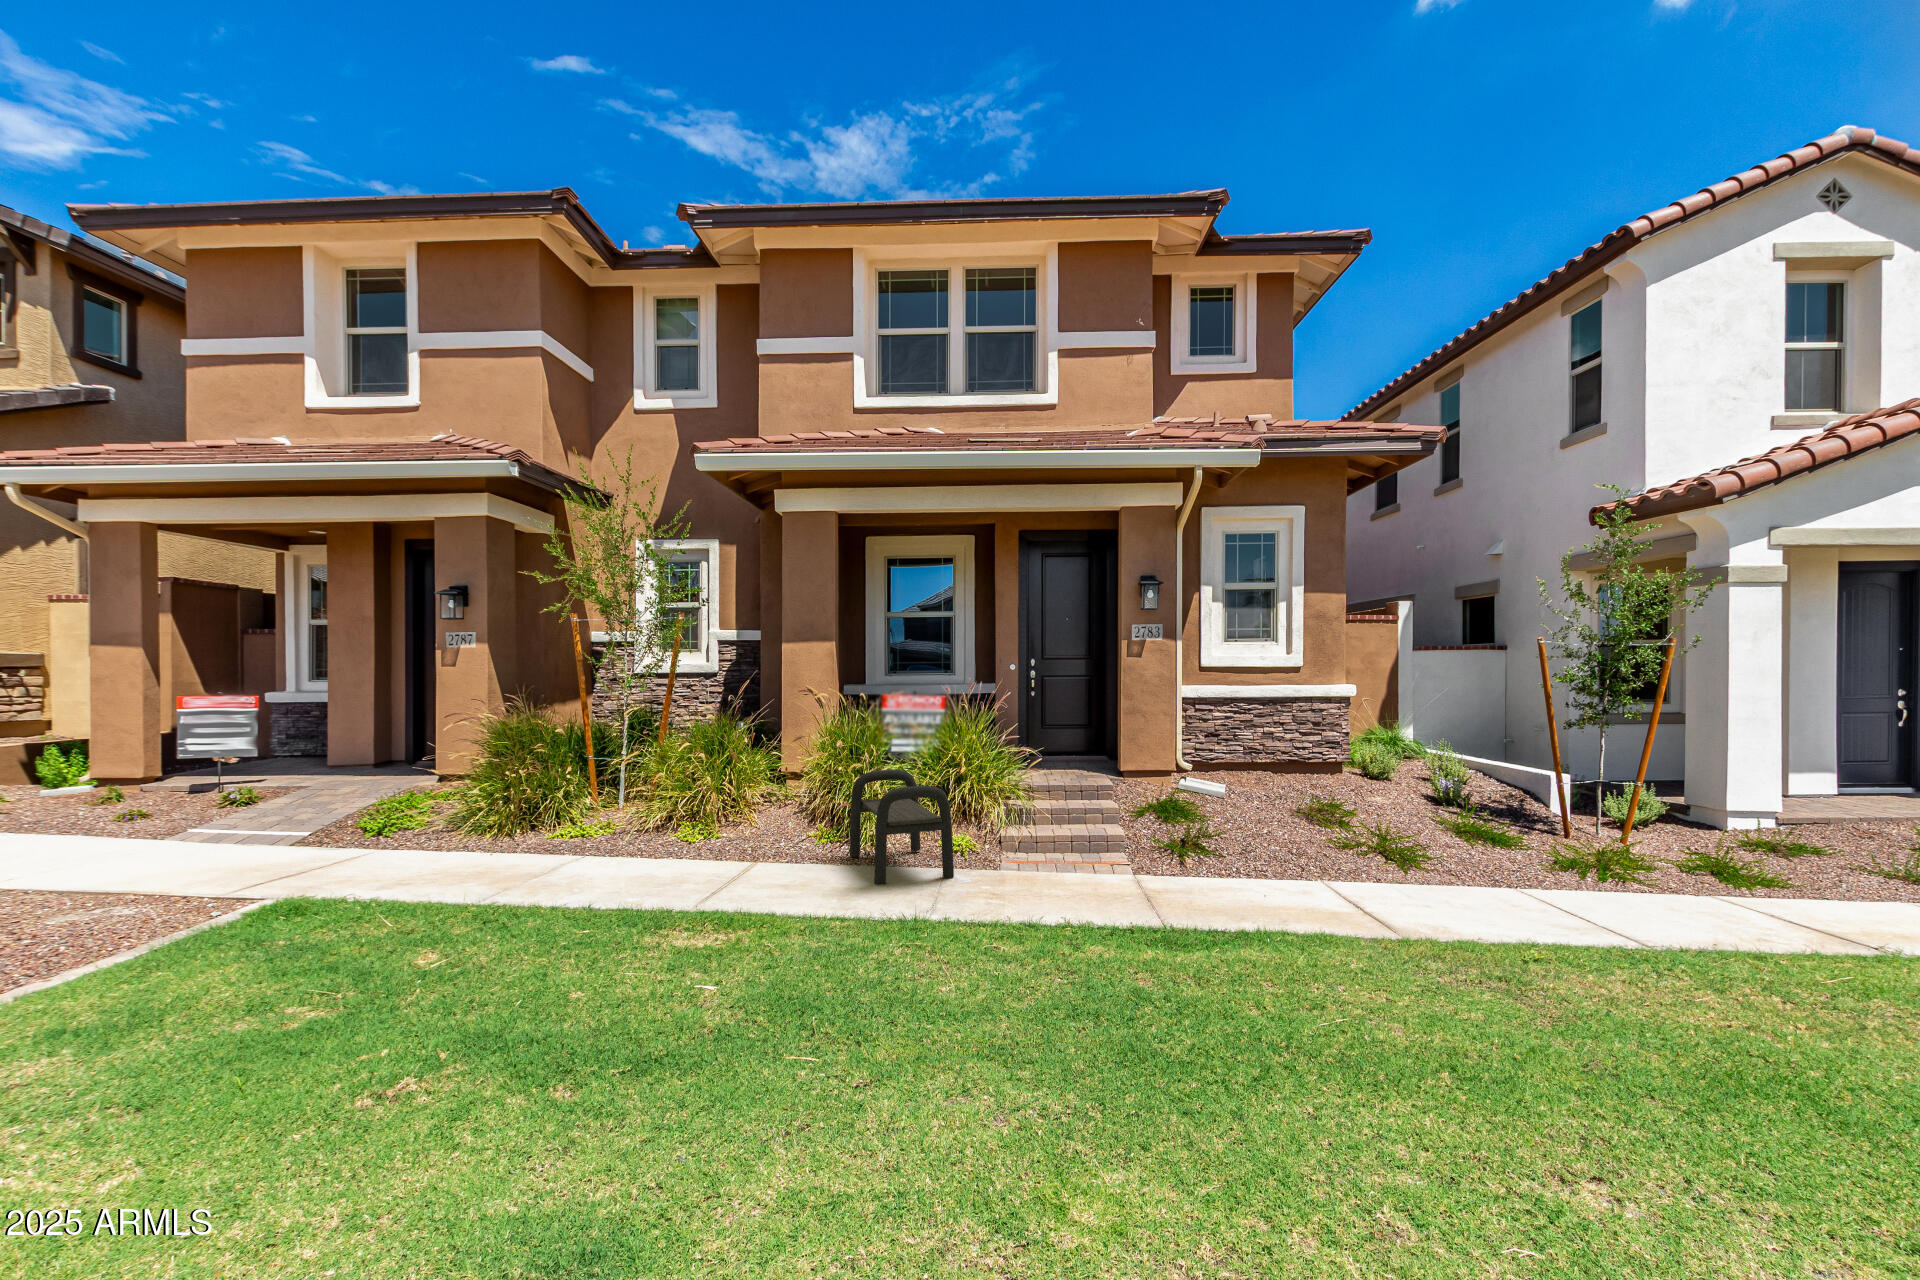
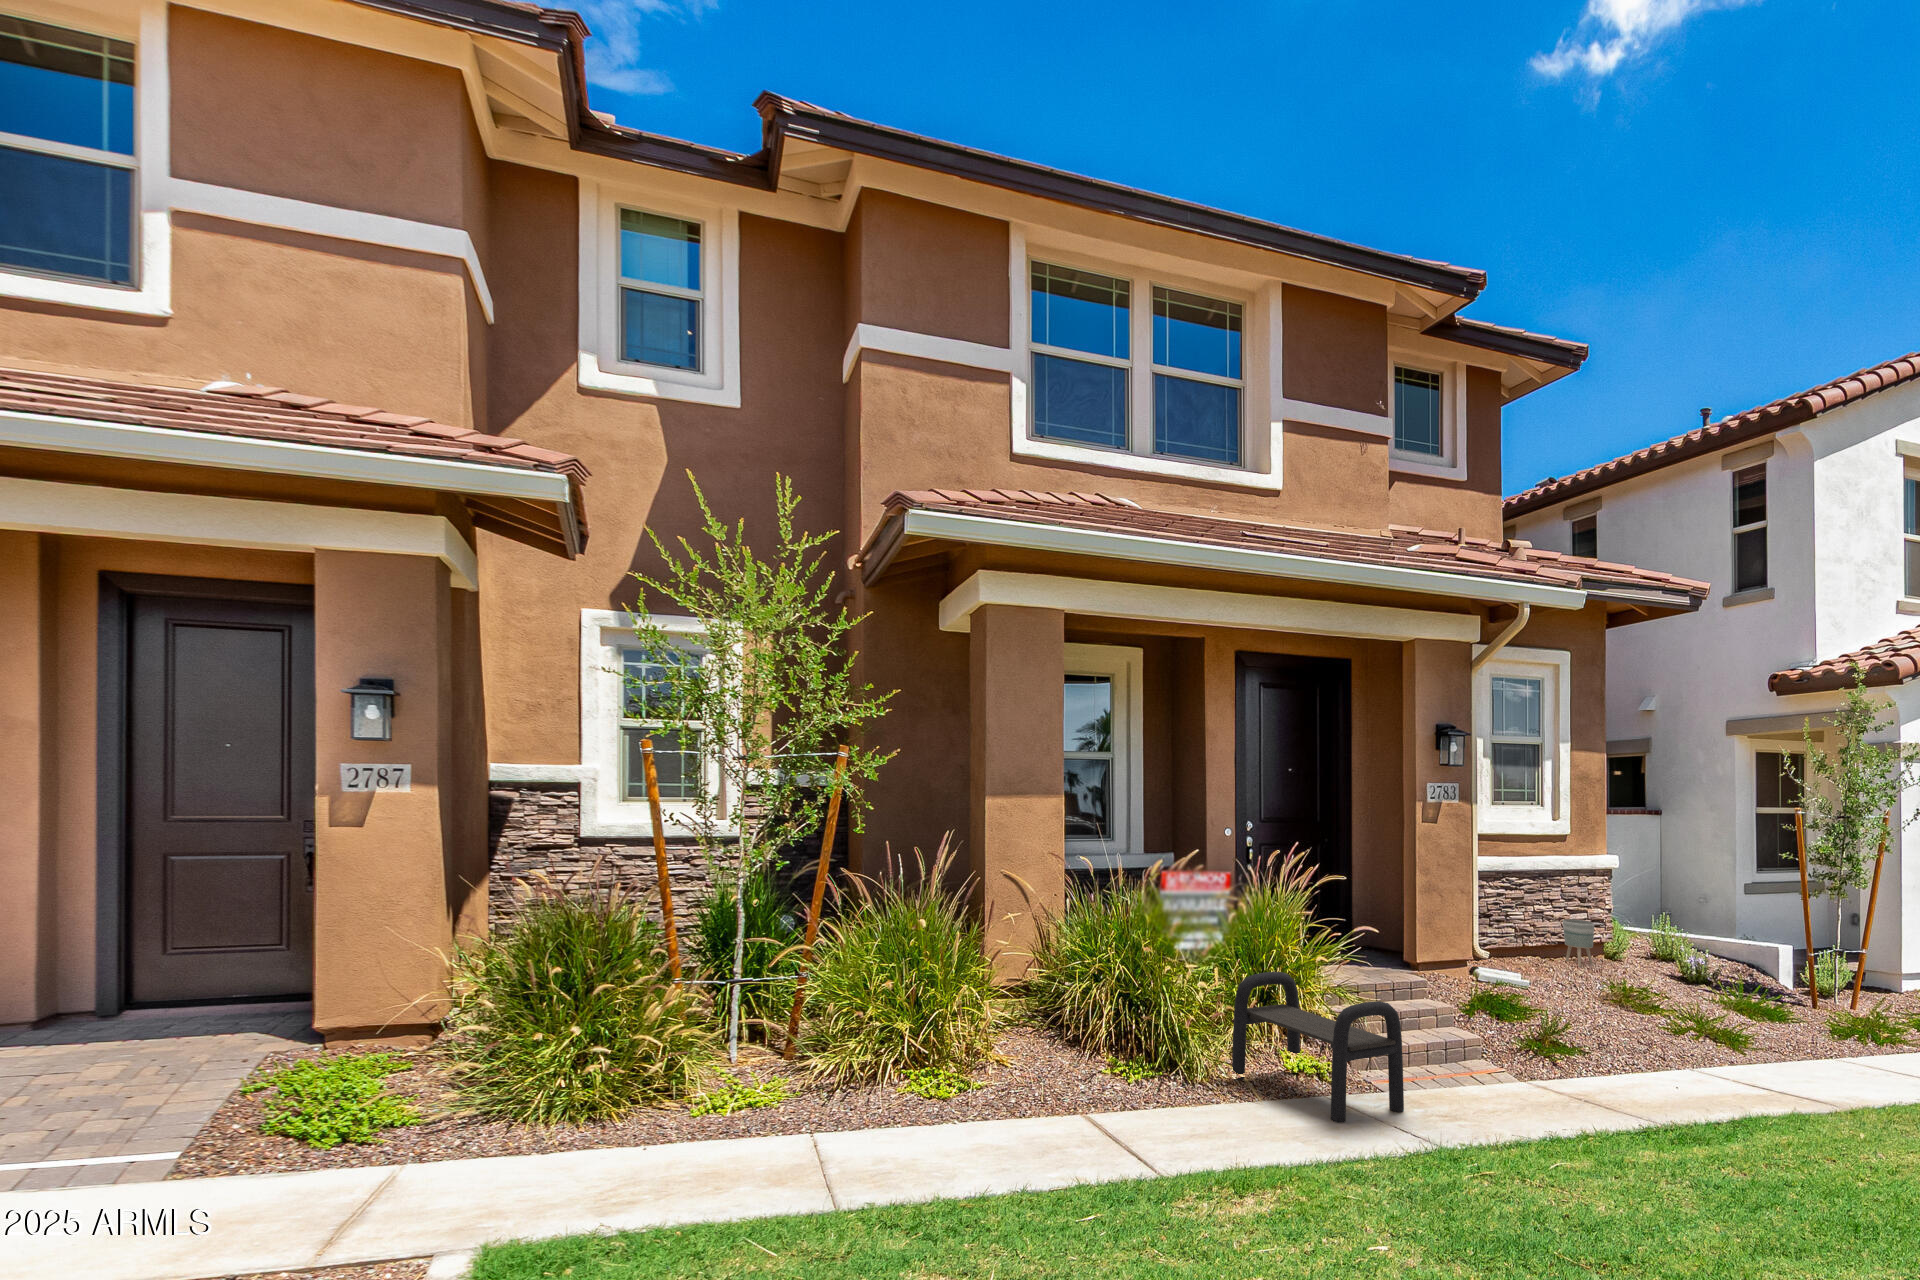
planter: none [1291,739,1317,779] -> present [1563,919,1594,967]

